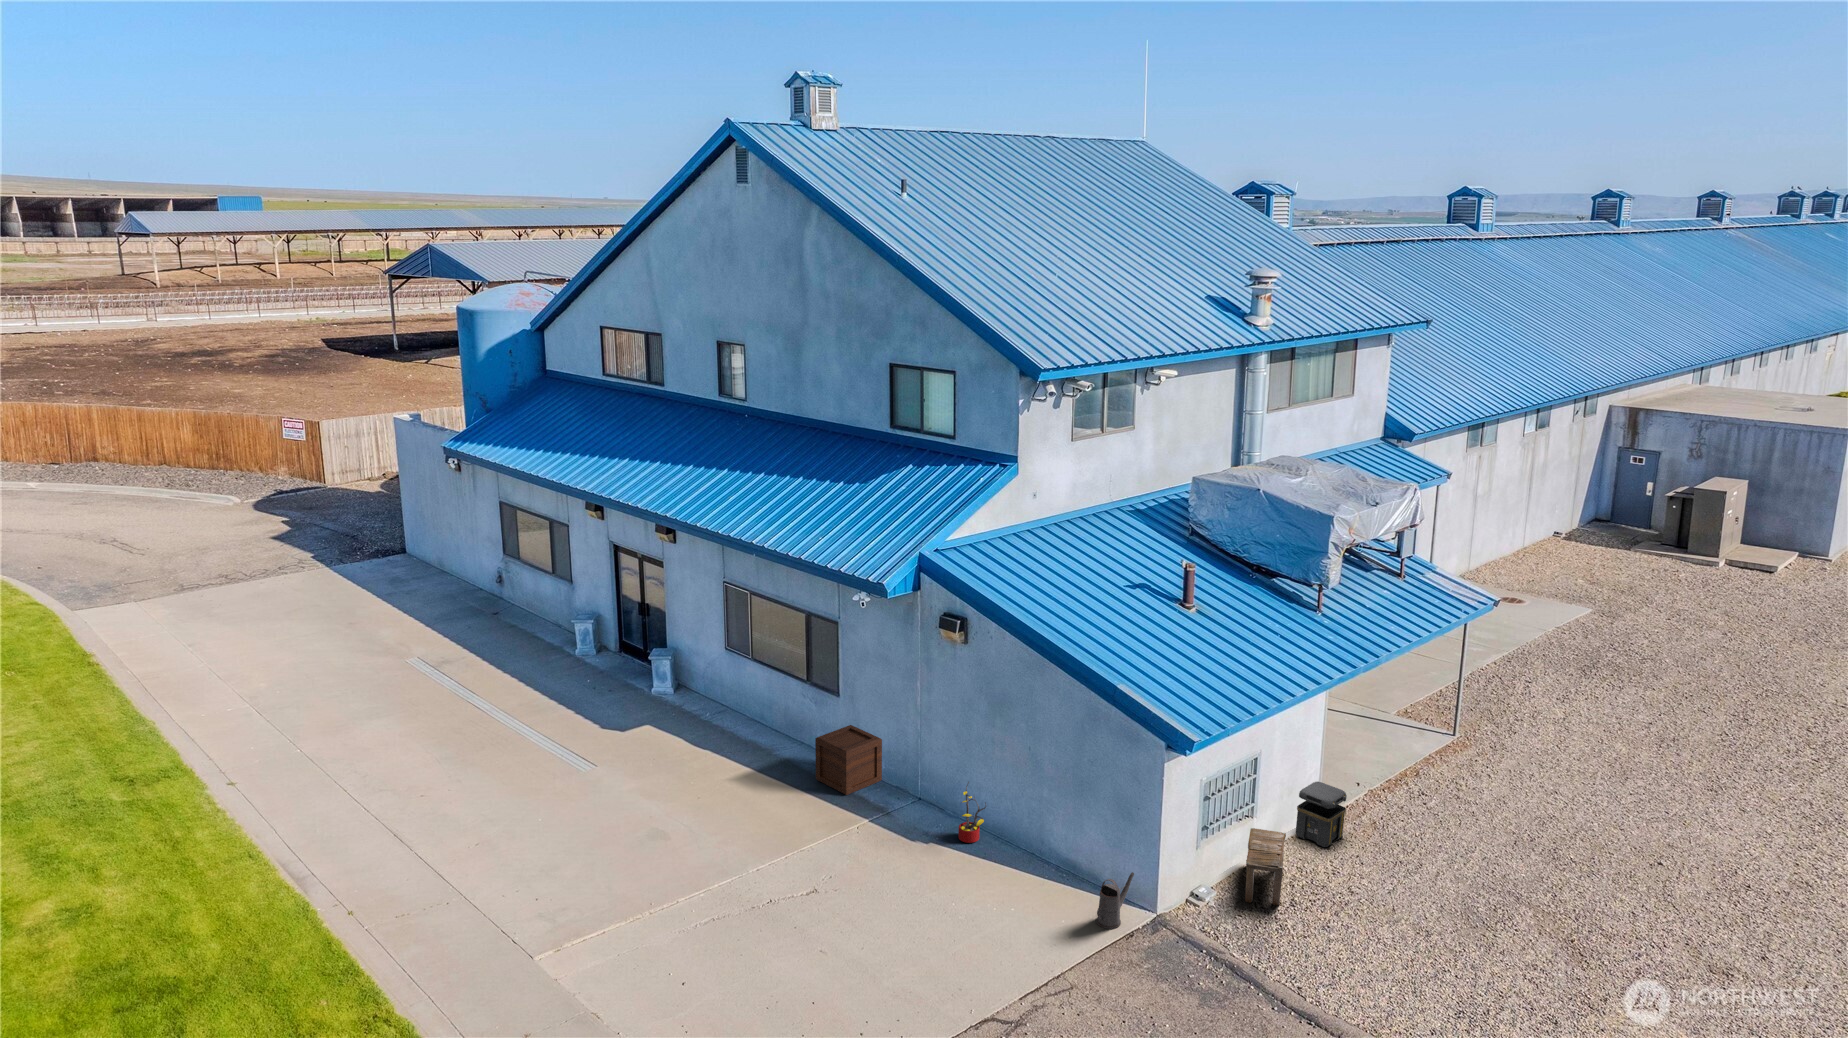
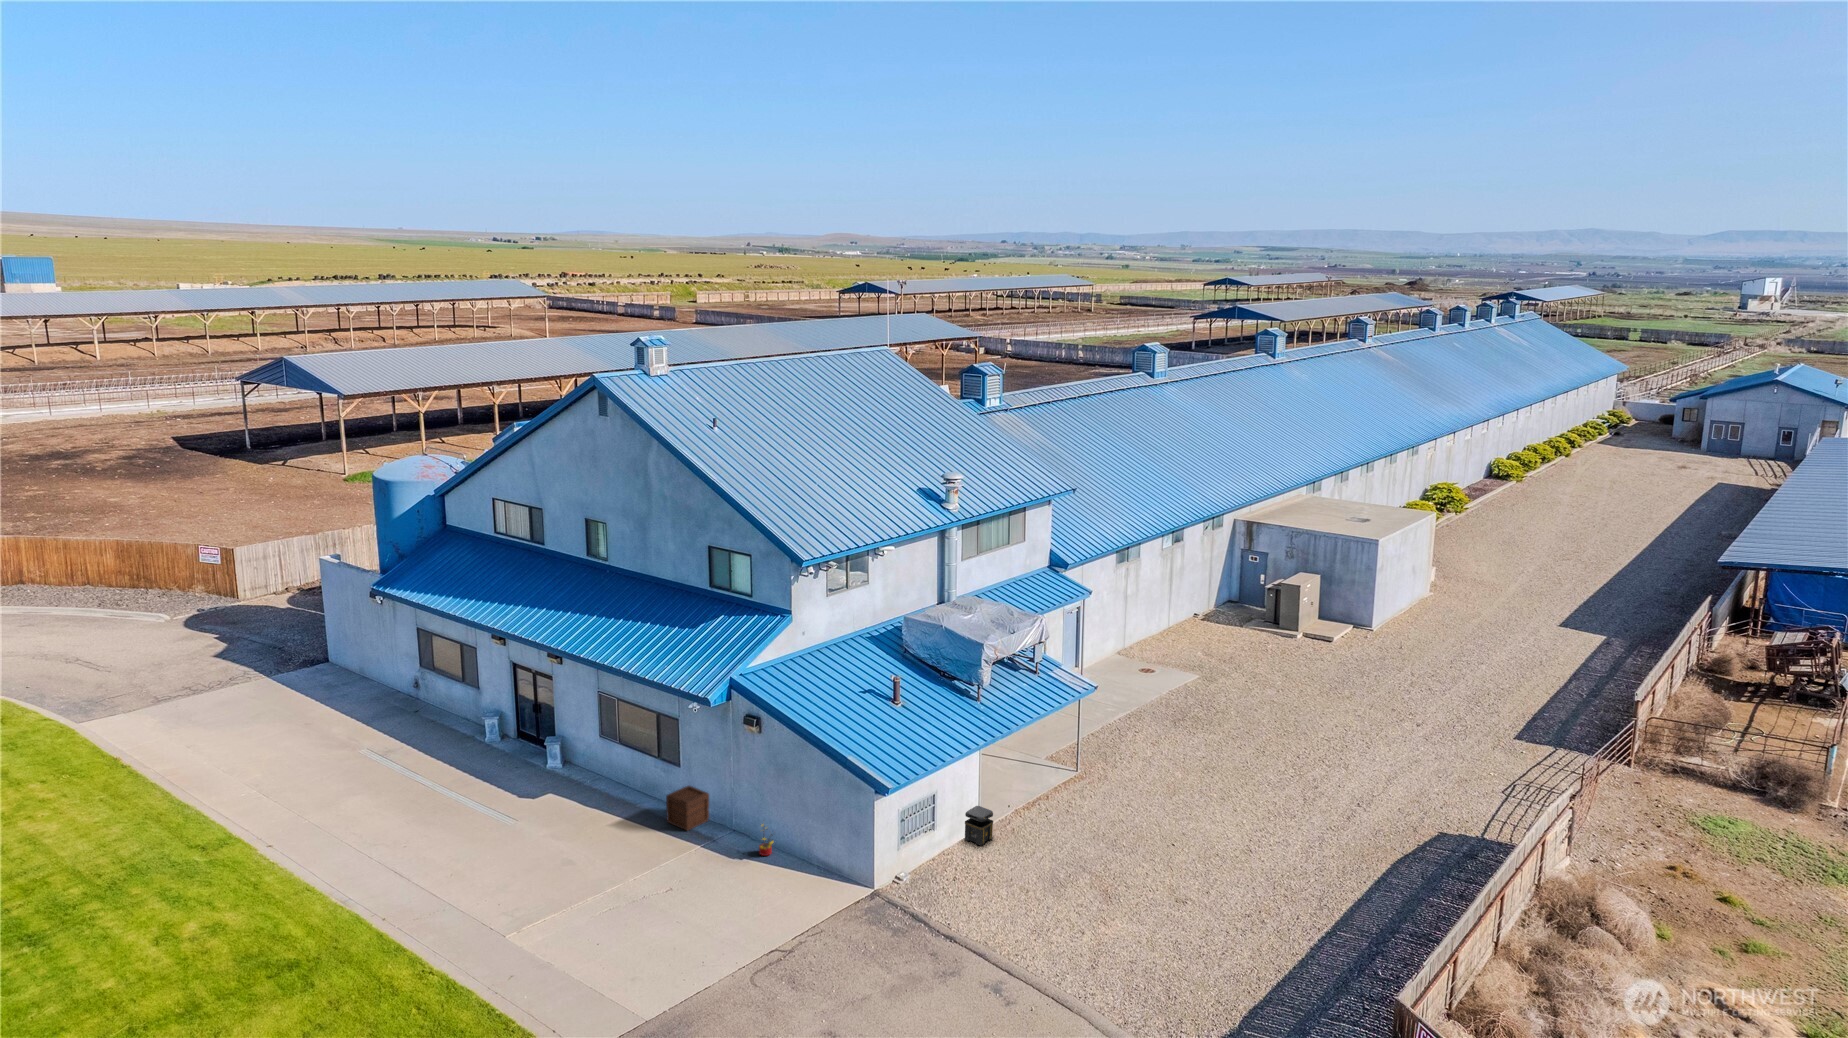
bench: present [1245,828,1286,905] -> none [927,836,953,880]
watering can: present [1096,872,1134,929] -> none [838,866,861,900]

